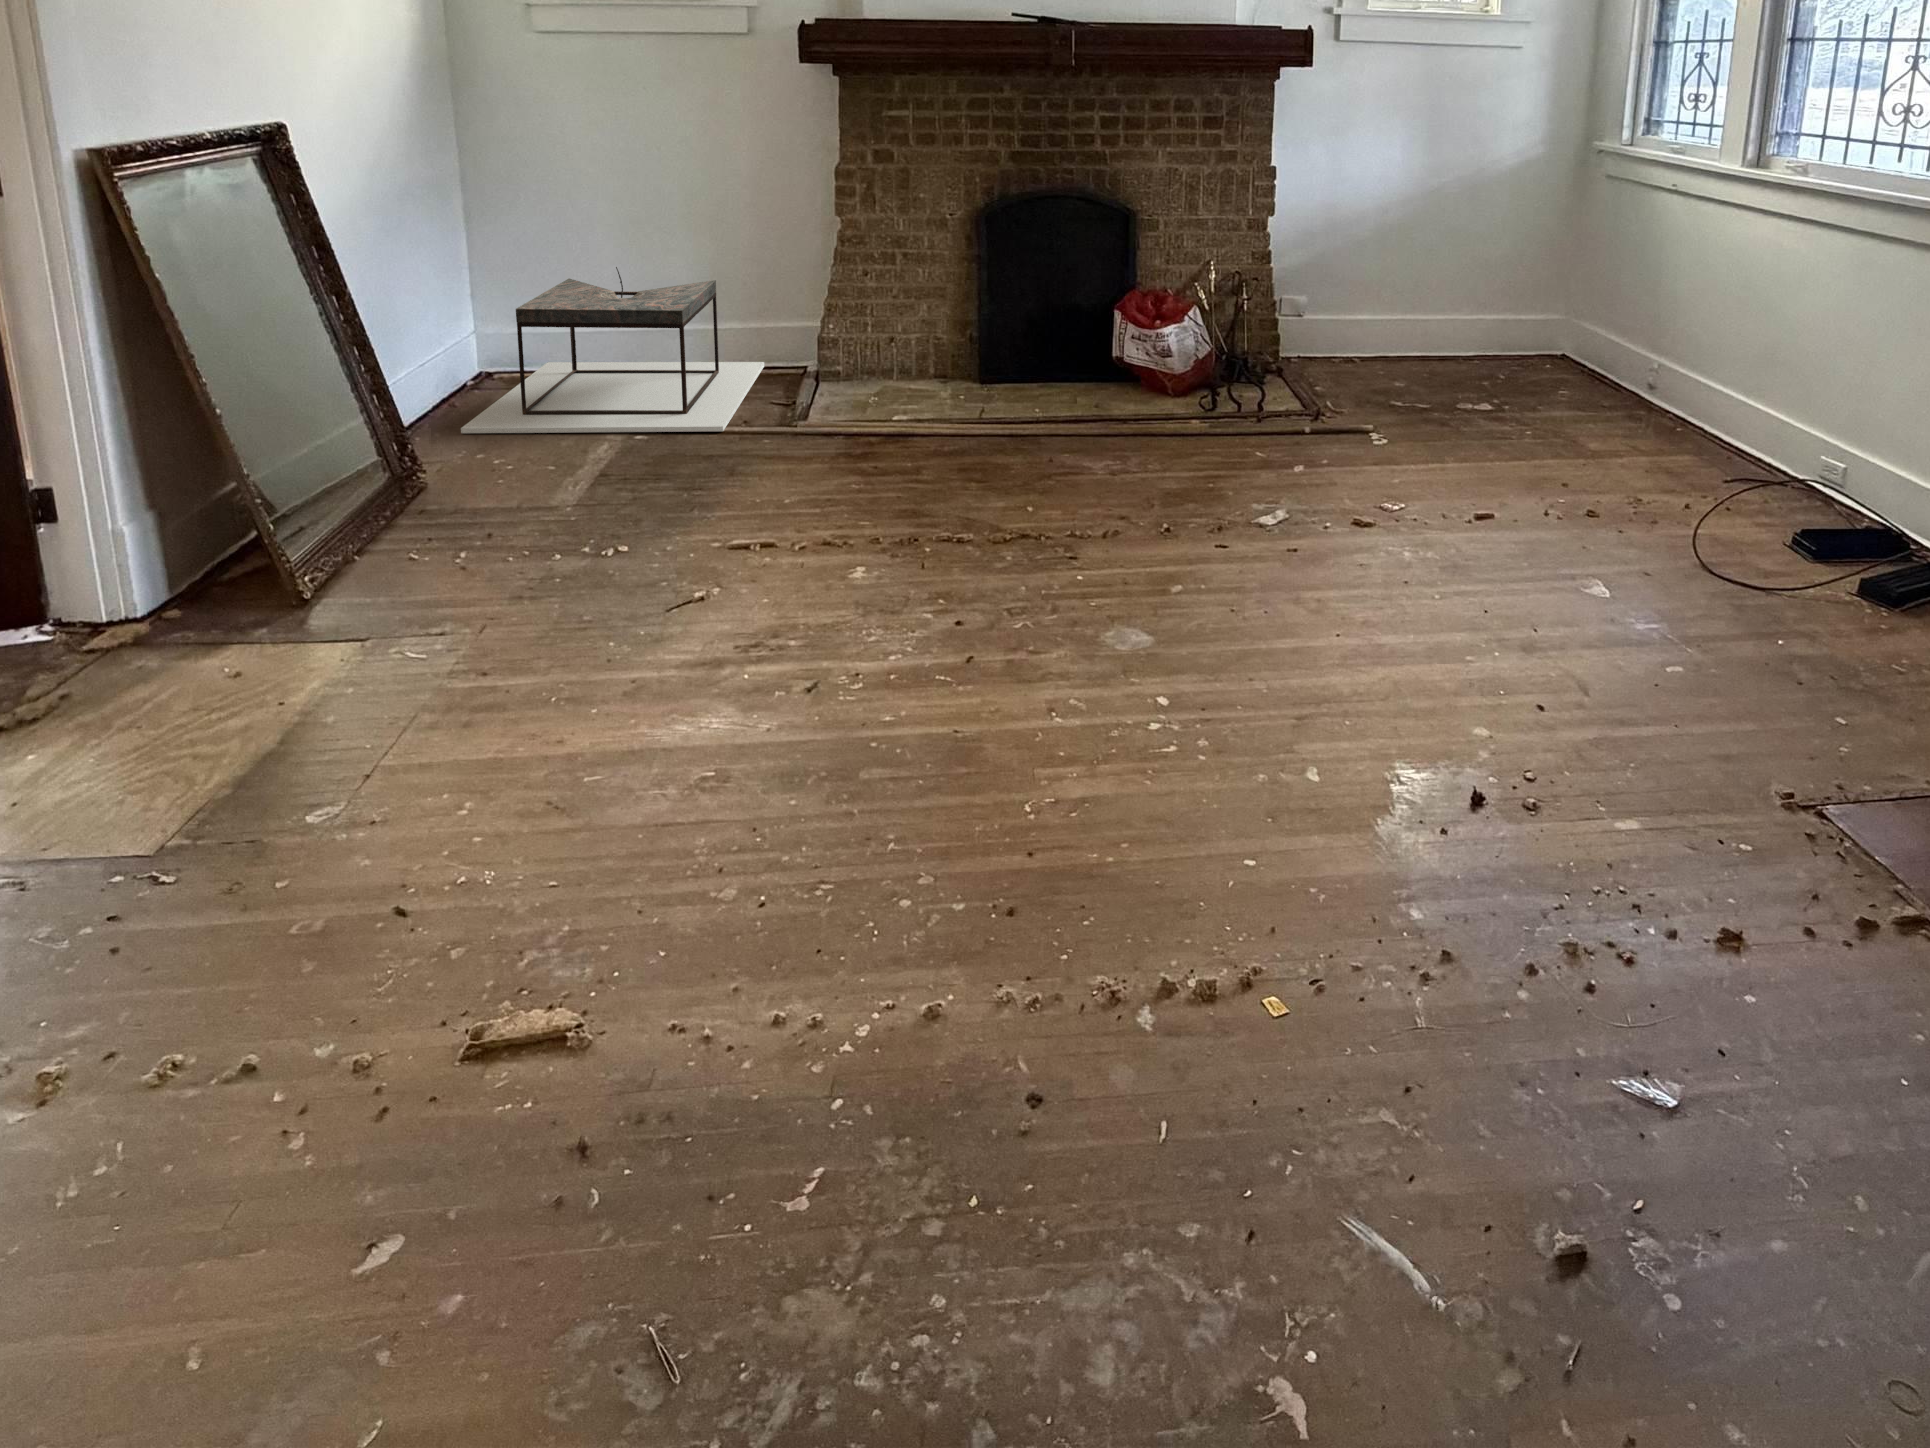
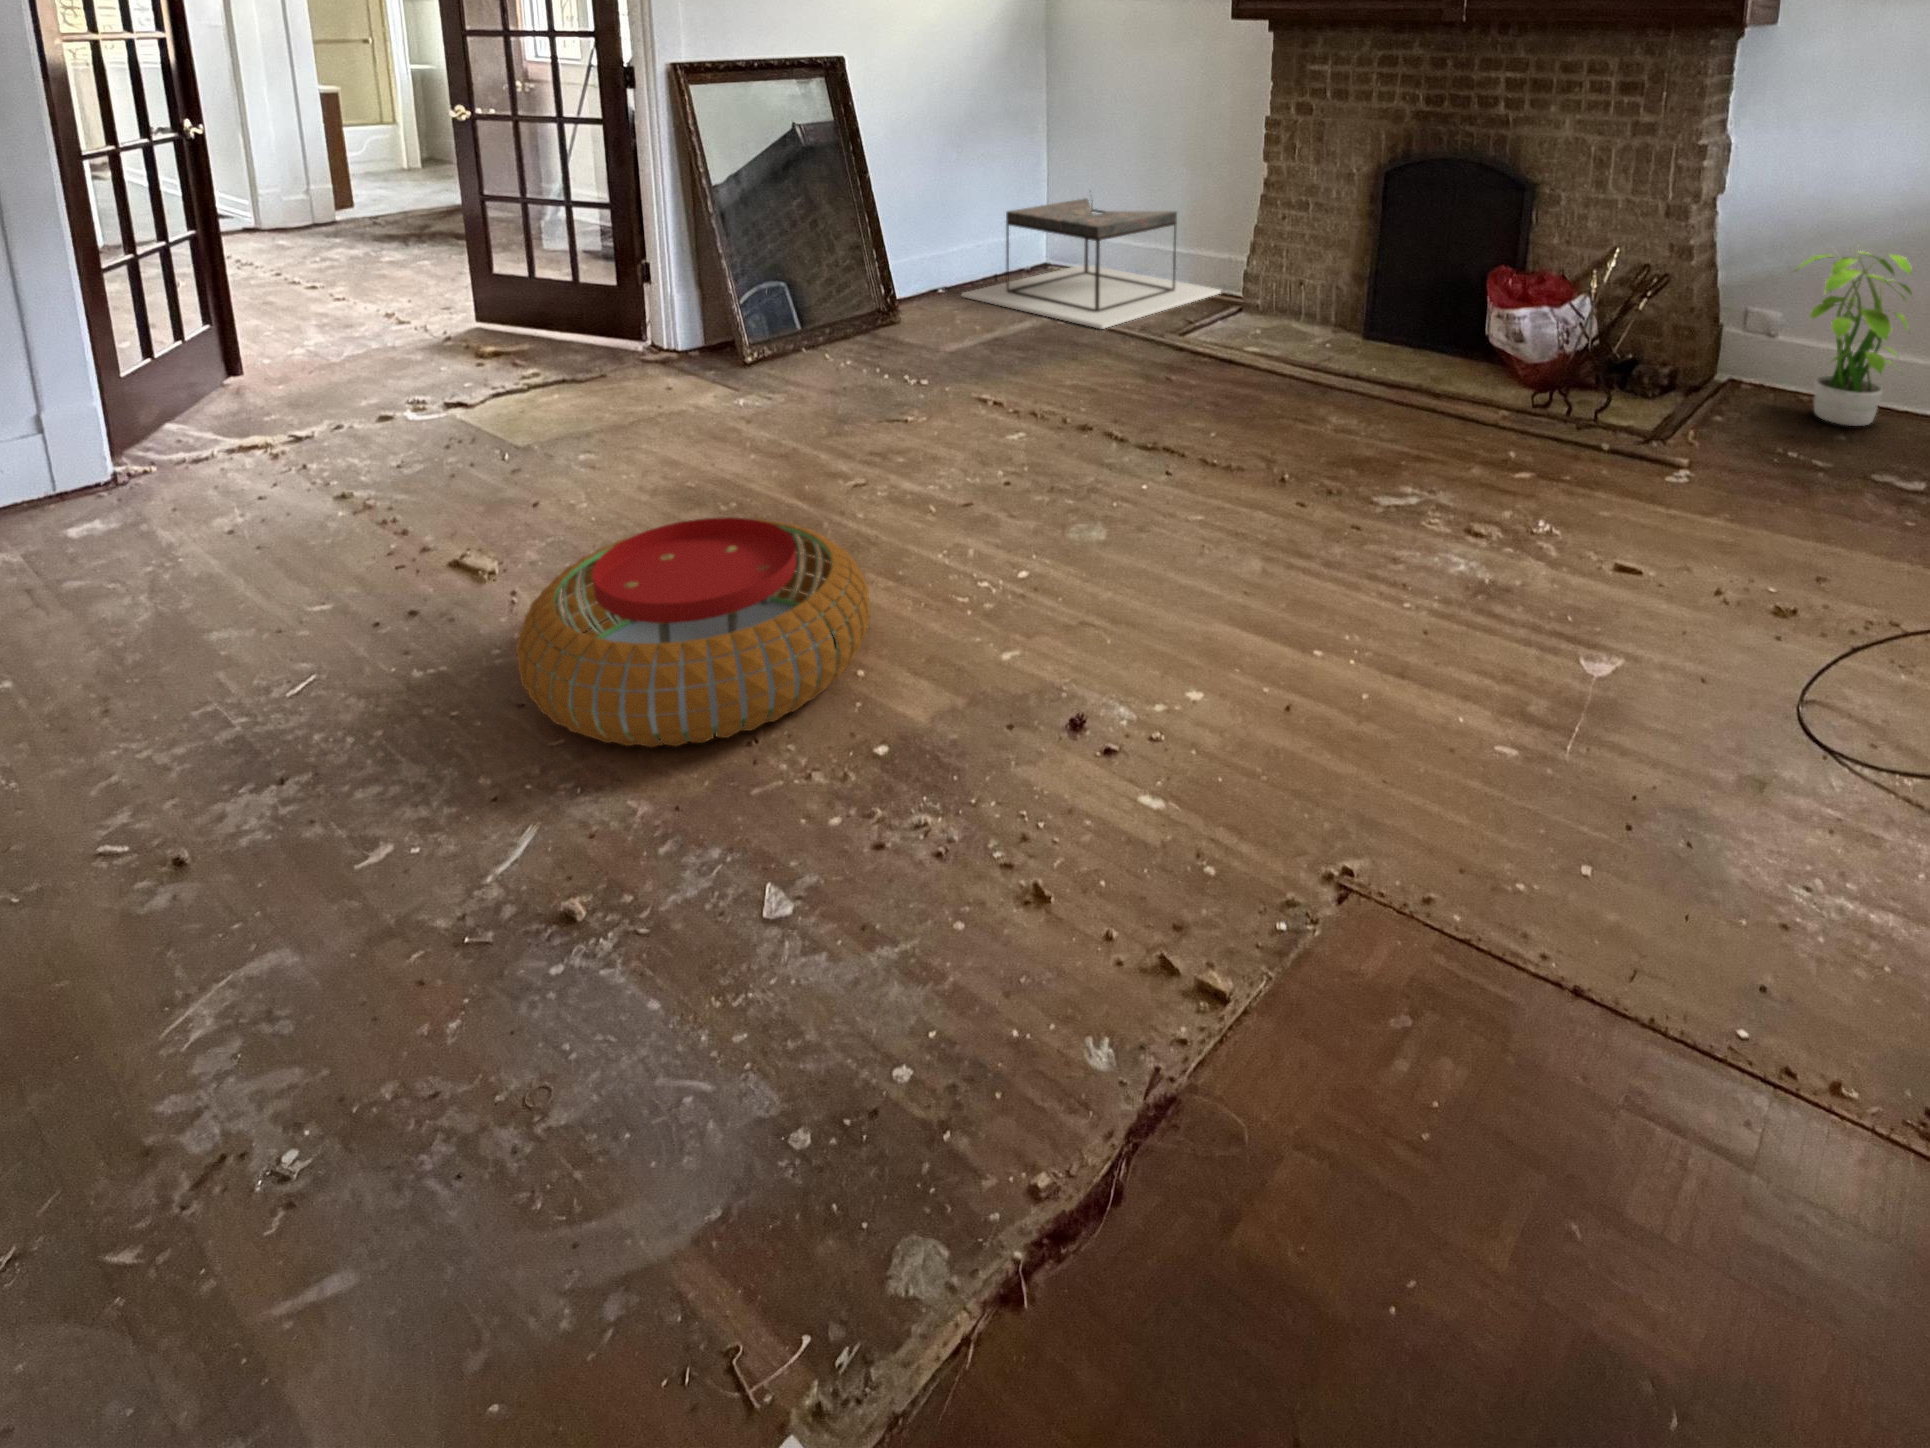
potted plant: none [1329,236,1414,374] -> present [1791,252,1912,426]
pouf: none [875,722,1309,1082] -> present [516,517,870,747]

